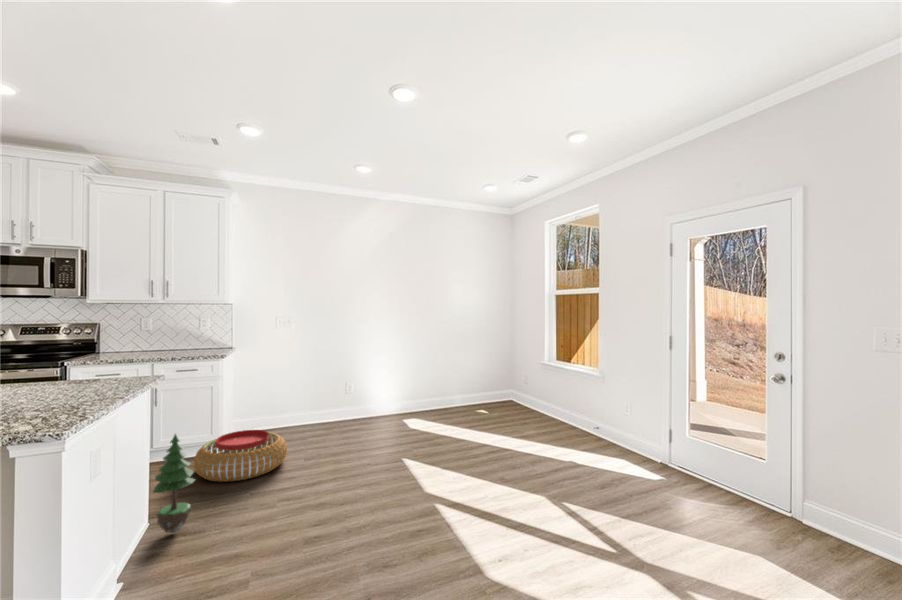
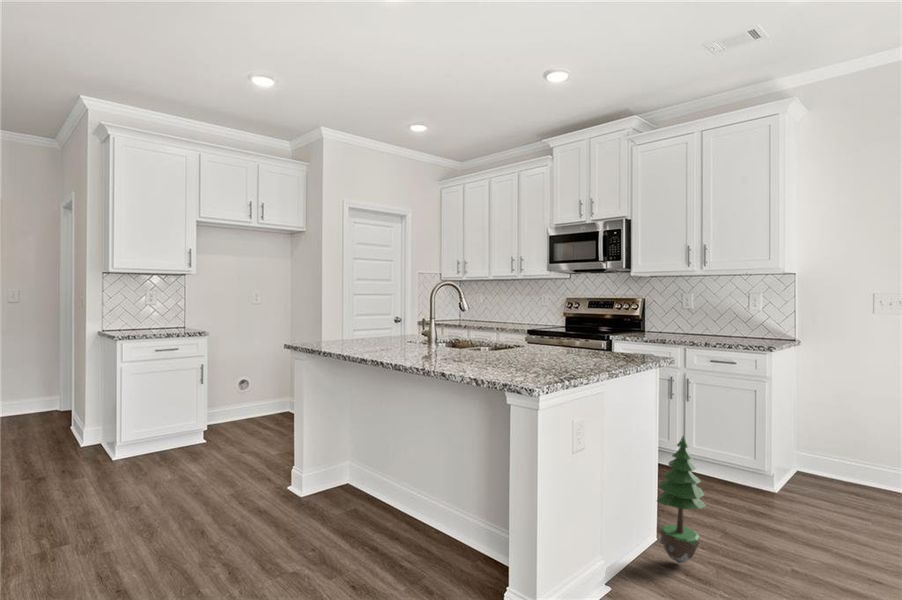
pouf: present [194,430,287,482] -> none [724,464,876,546]

